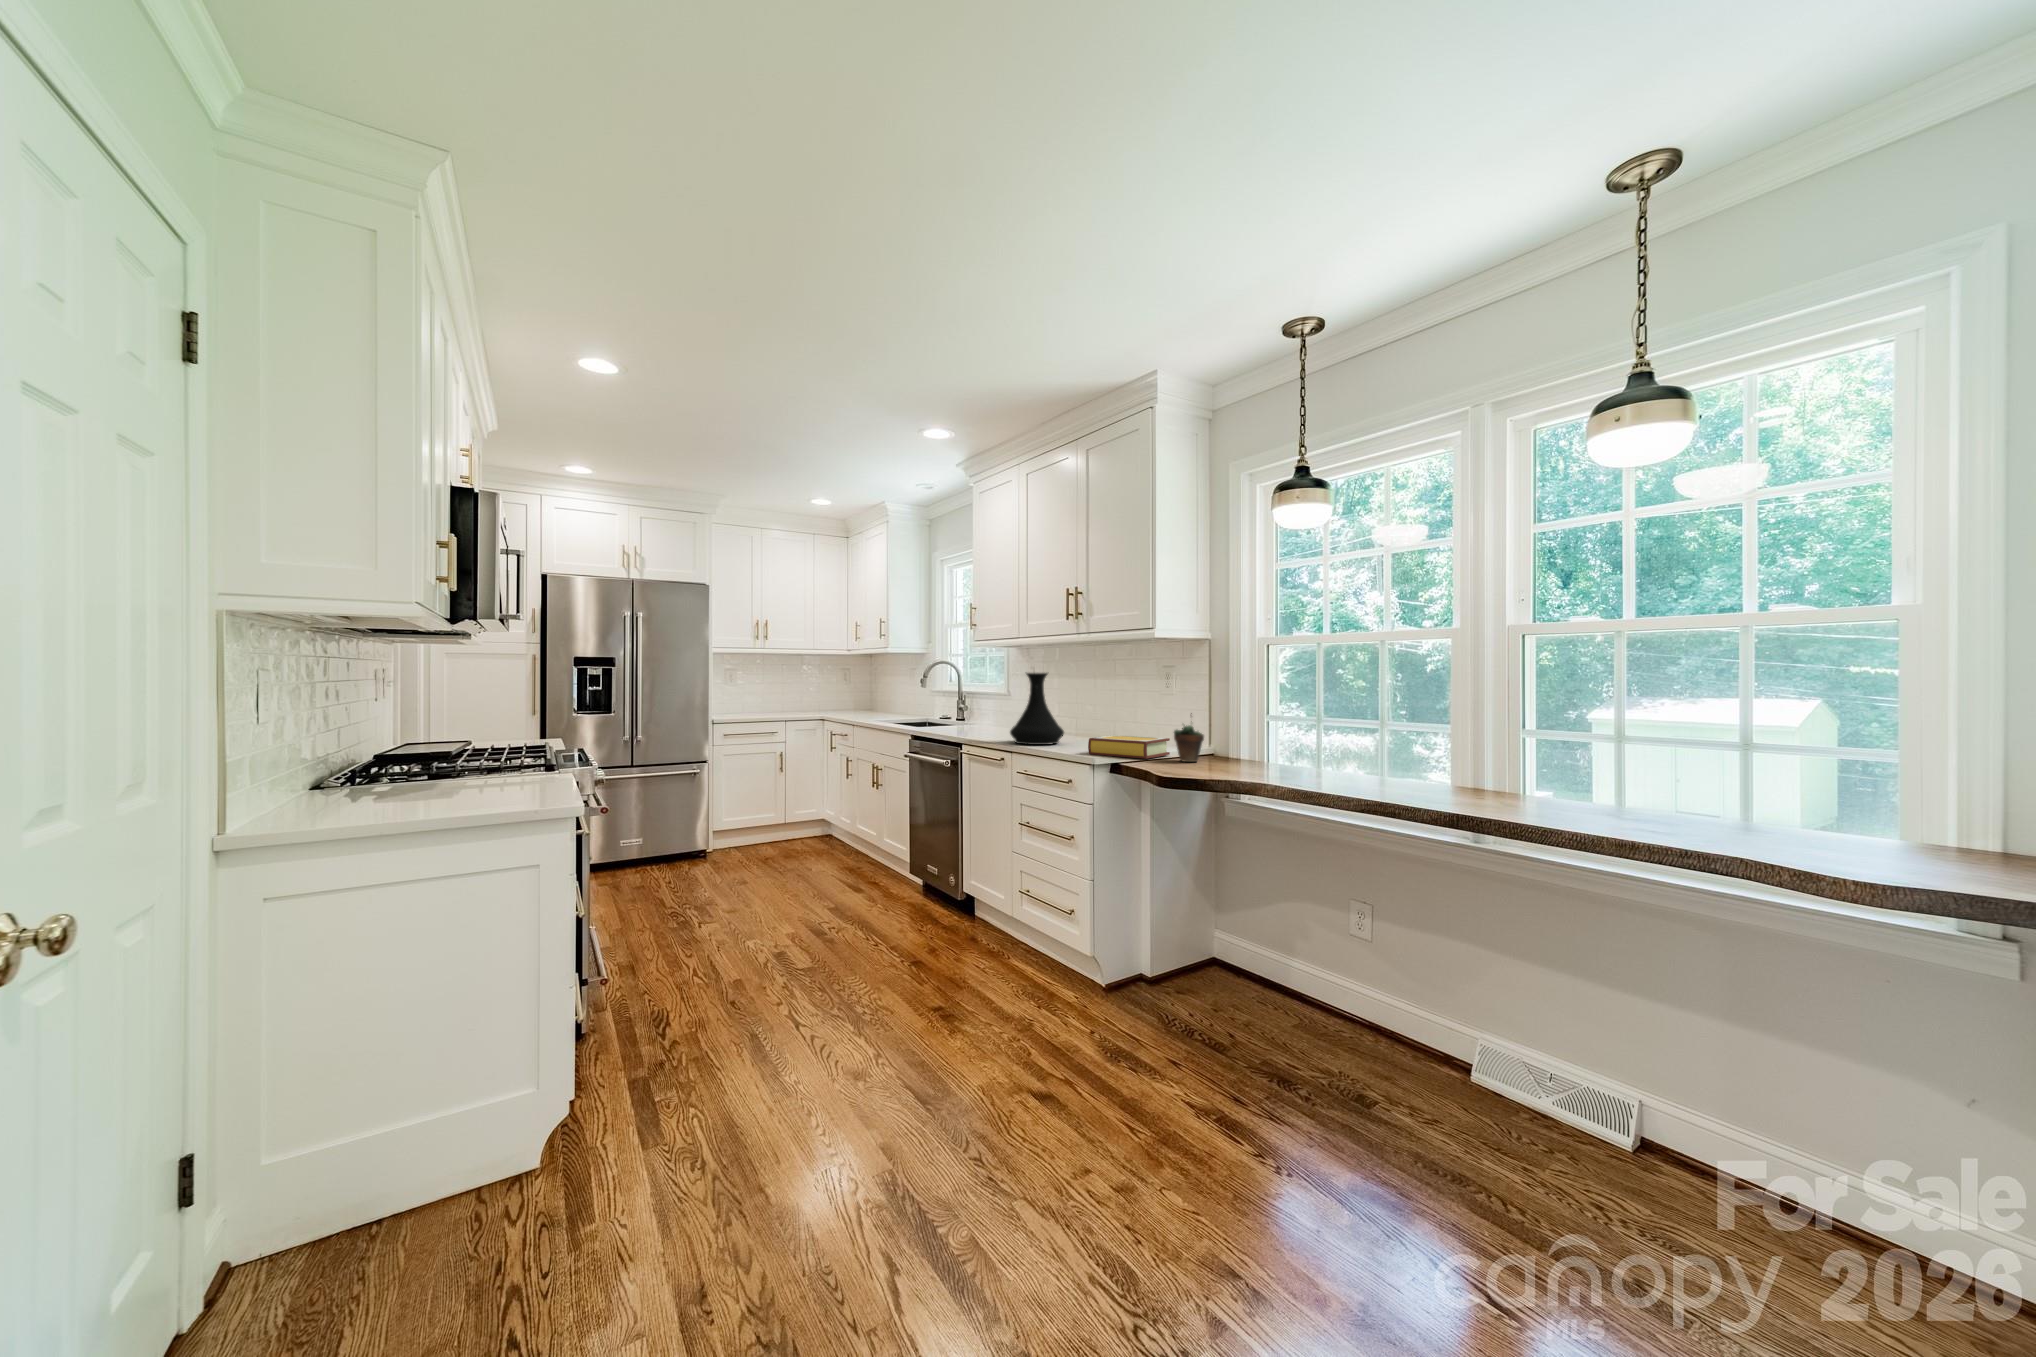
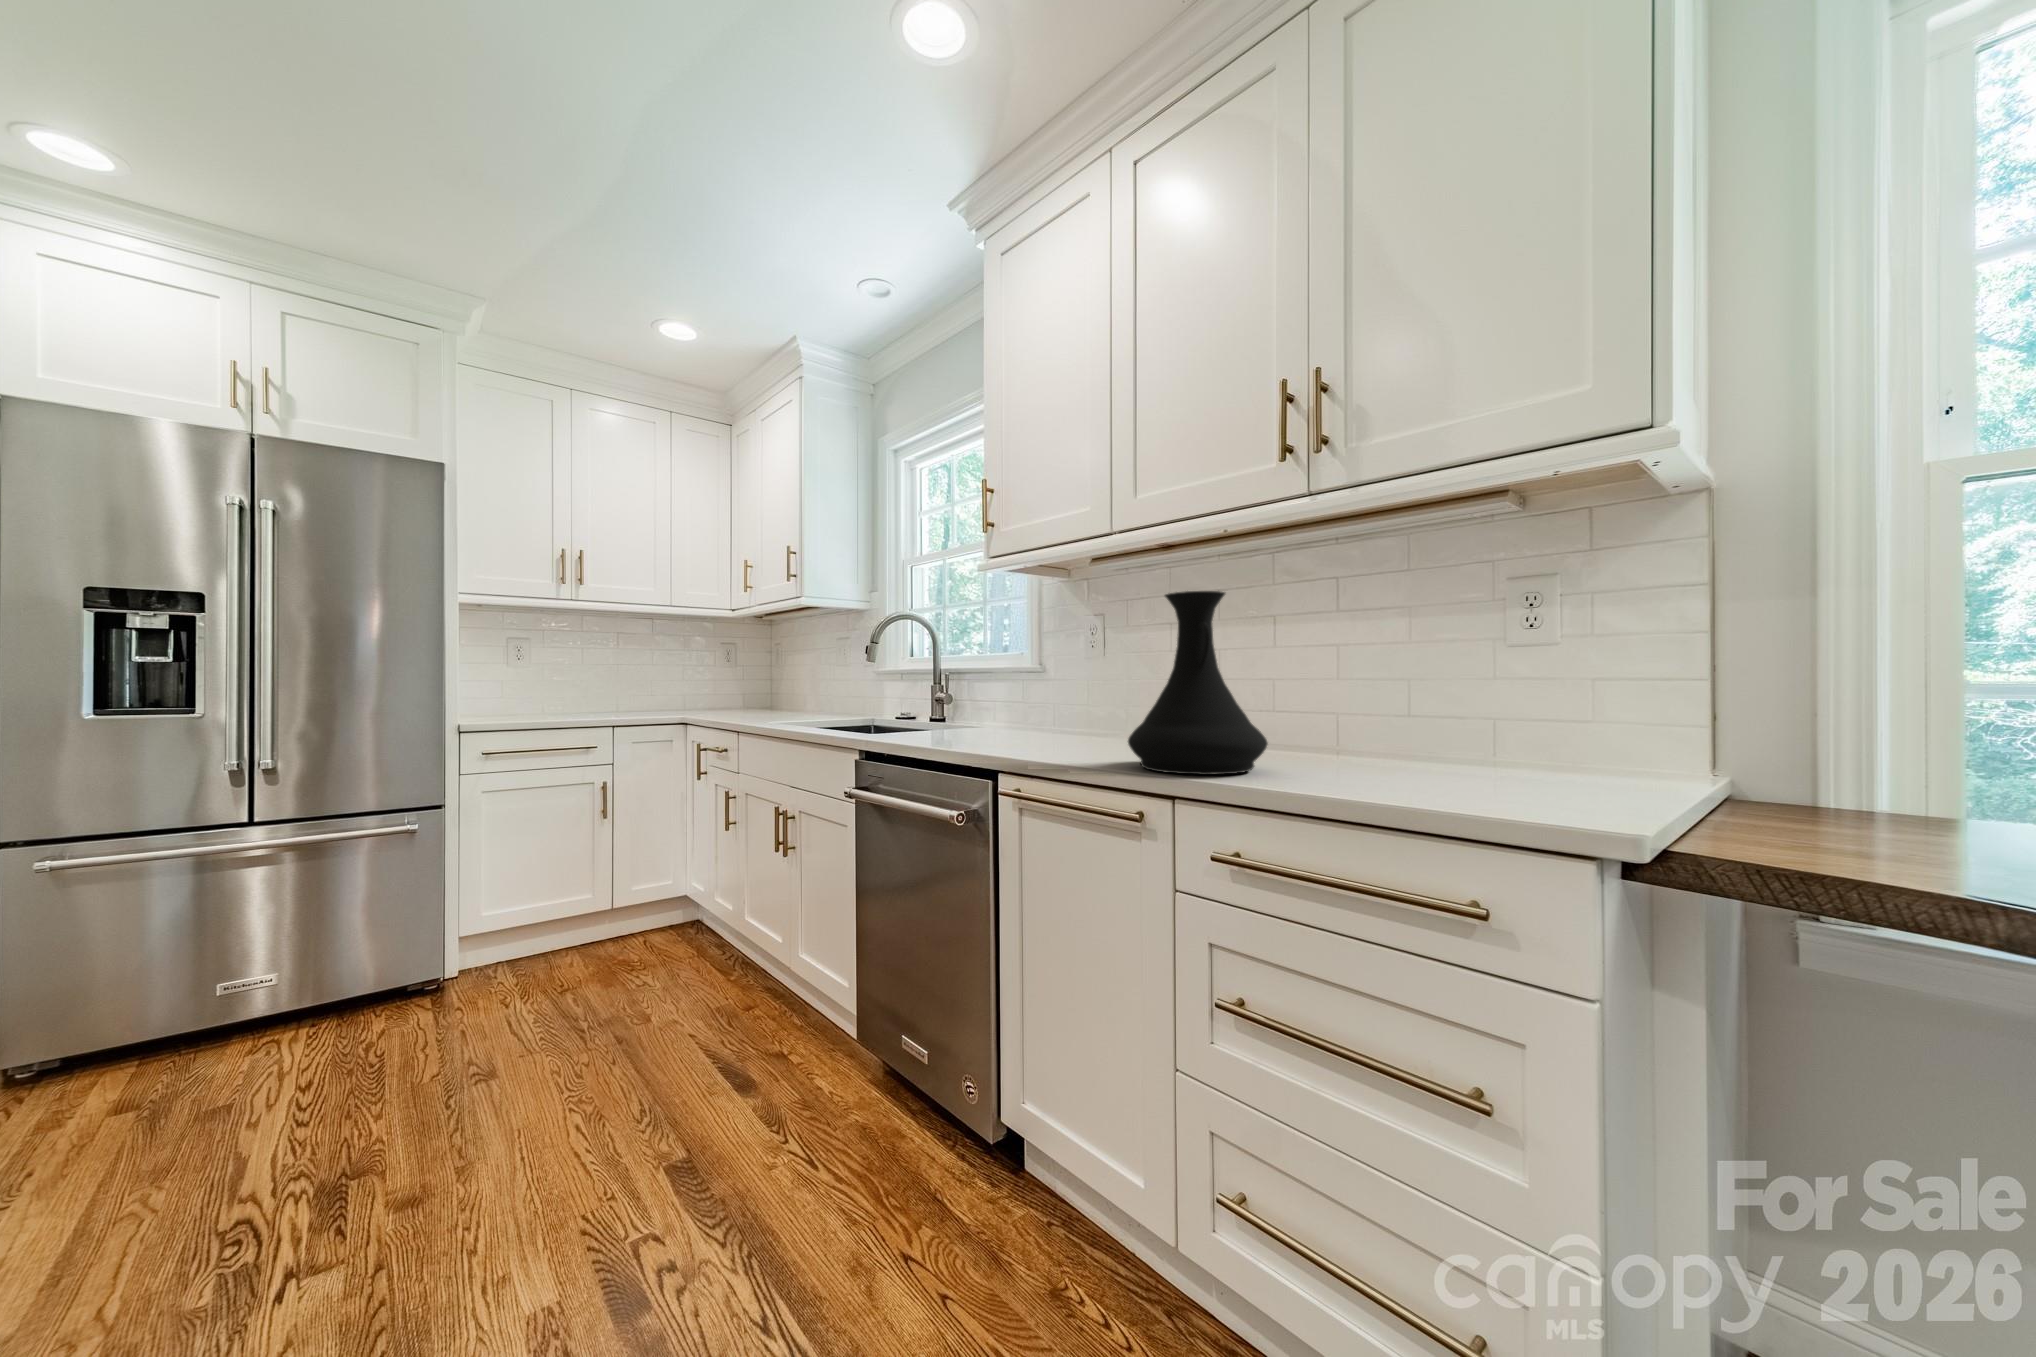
succulent plant: present [1174,713,1204,762] -> none [1800,667,1958,839]
book: present [1088,735,1170,759] -> none [1454,747,1722,826]

